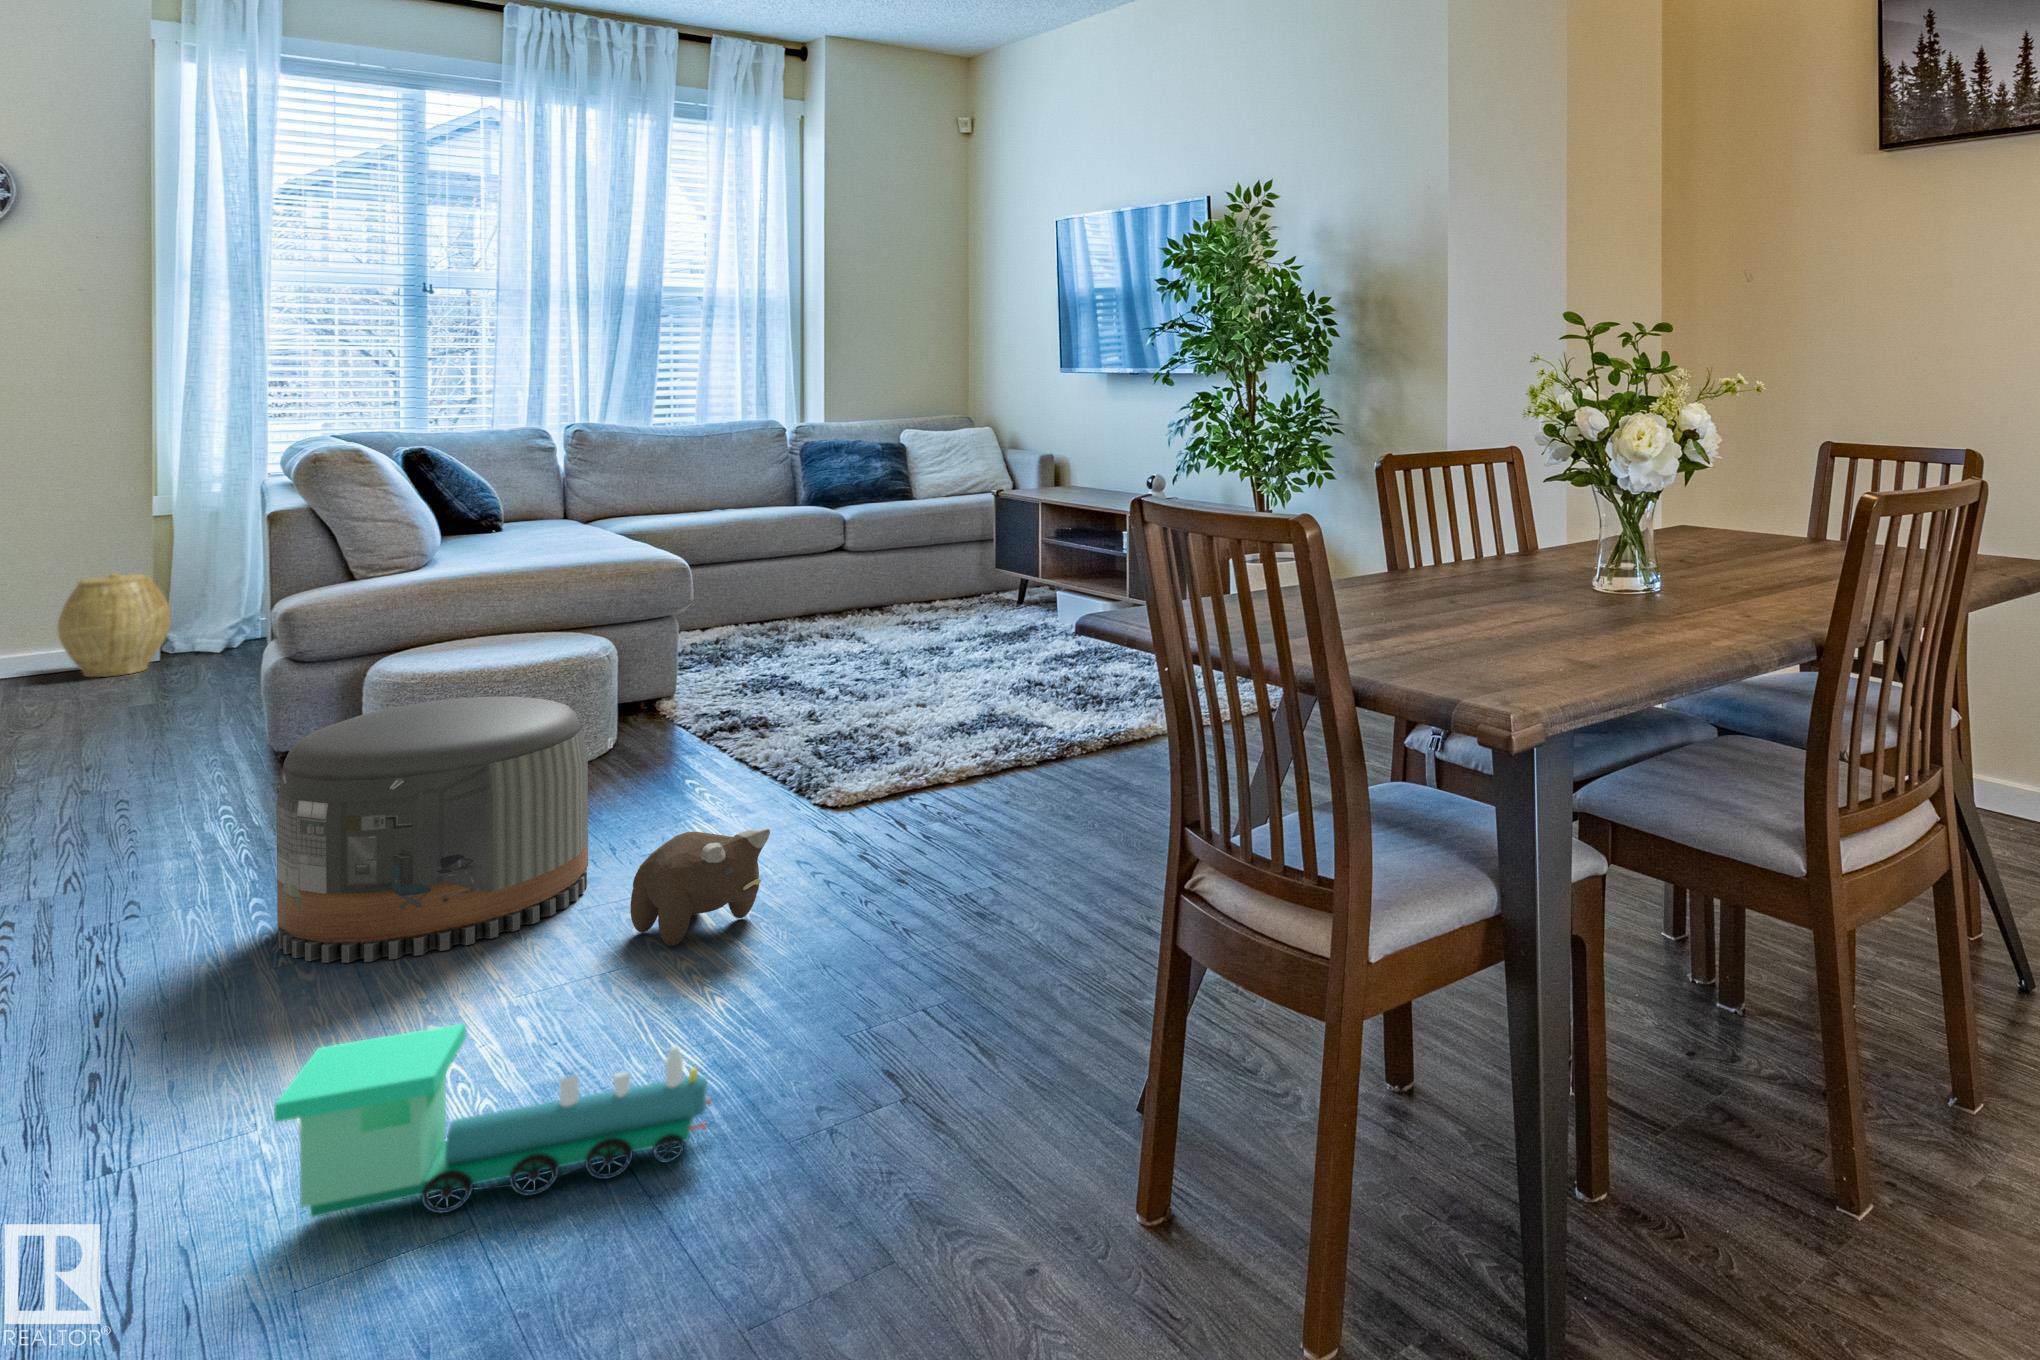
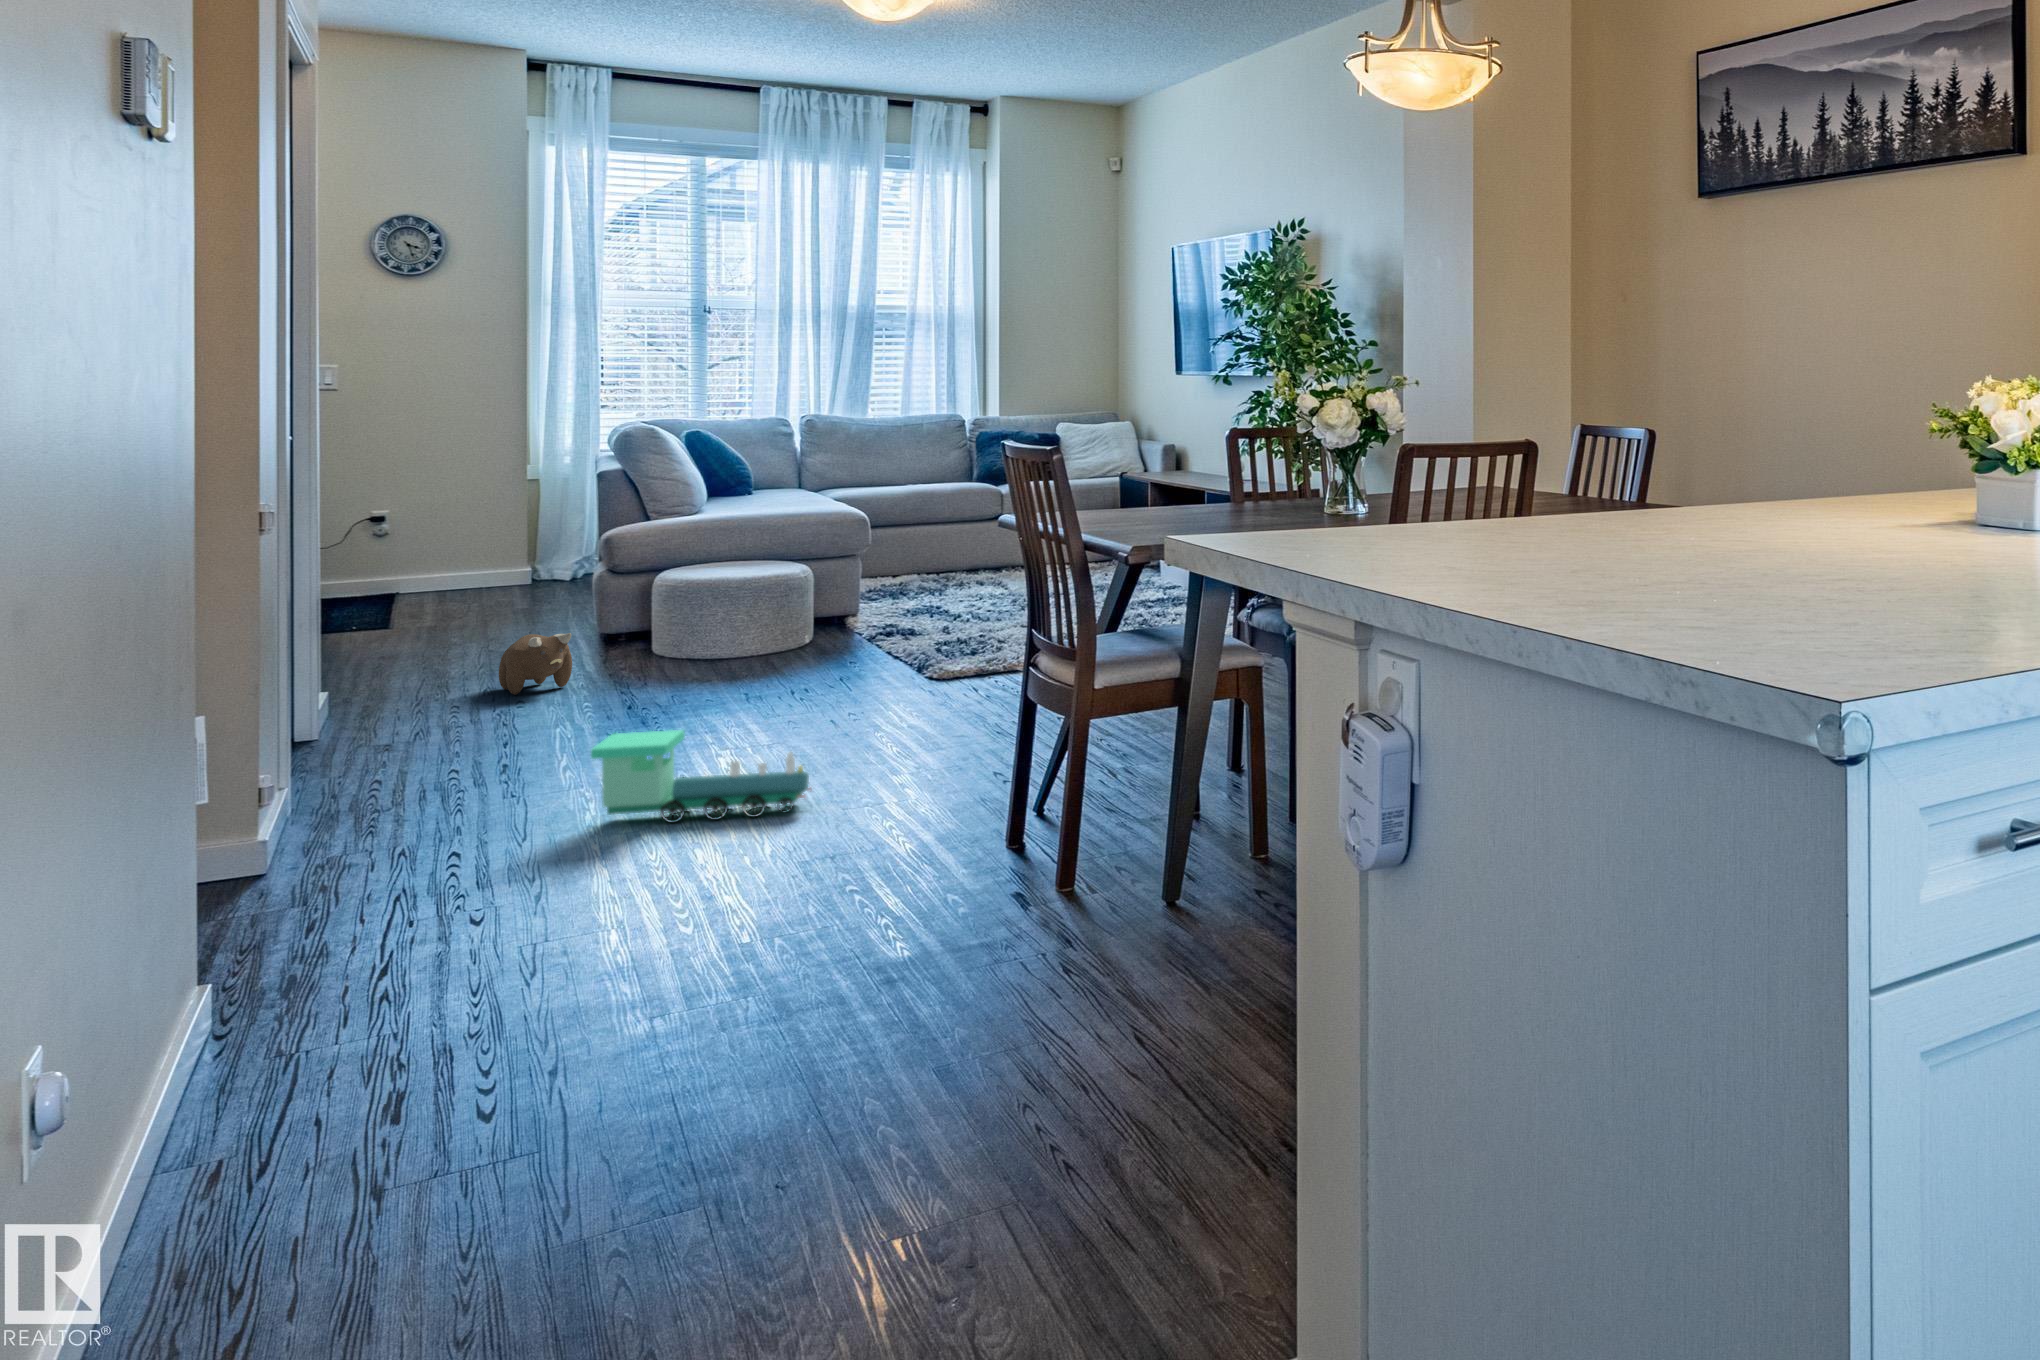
woven basket: present [58,573,171,677] -> none [464,518,533,593]
pouf: present [276,696,588,963] -> none [596,583,775,733]
plush toy: present [630,829,770,946] -> present [499,633,572,695]

